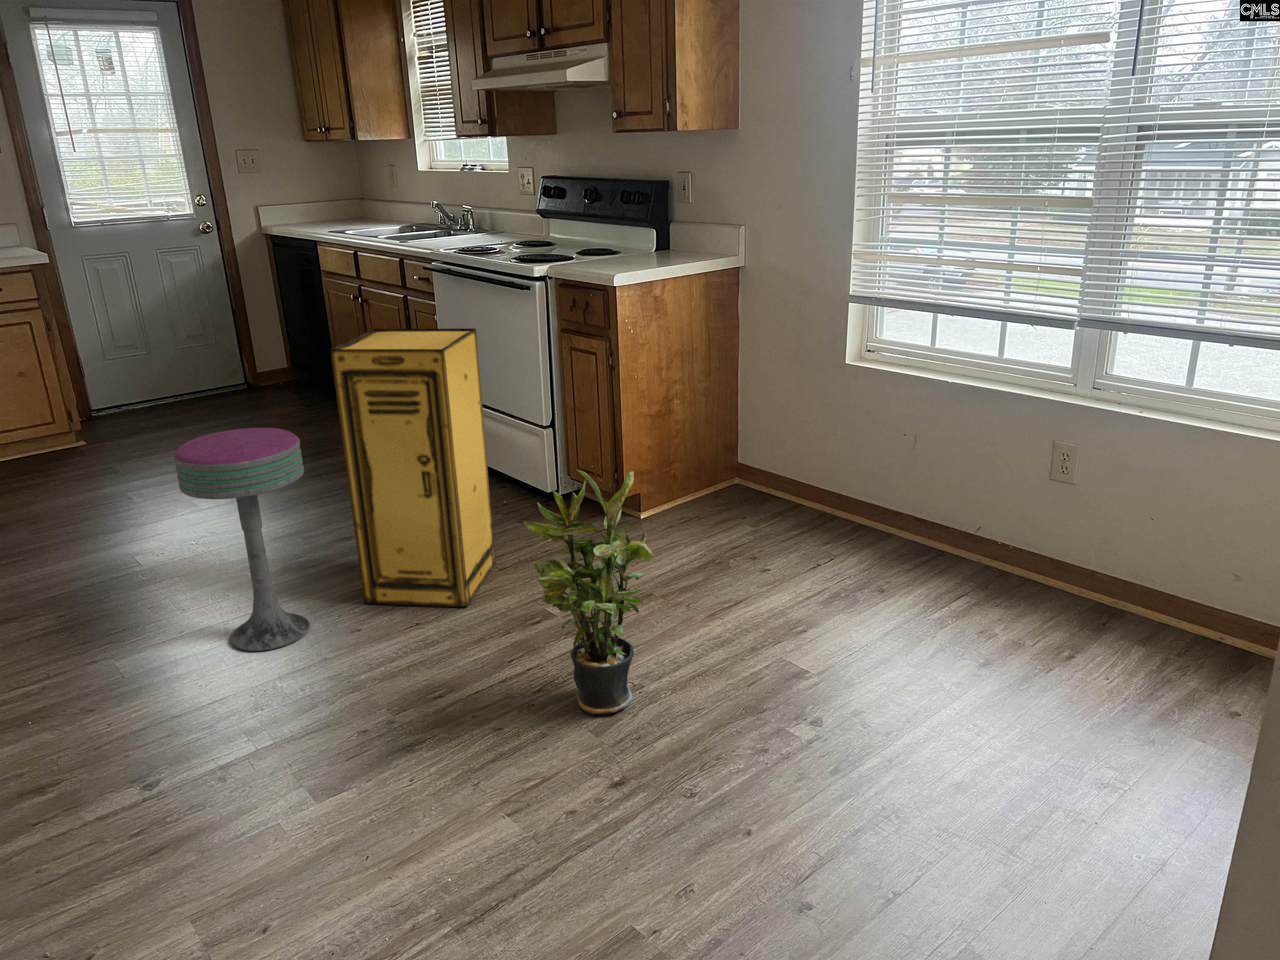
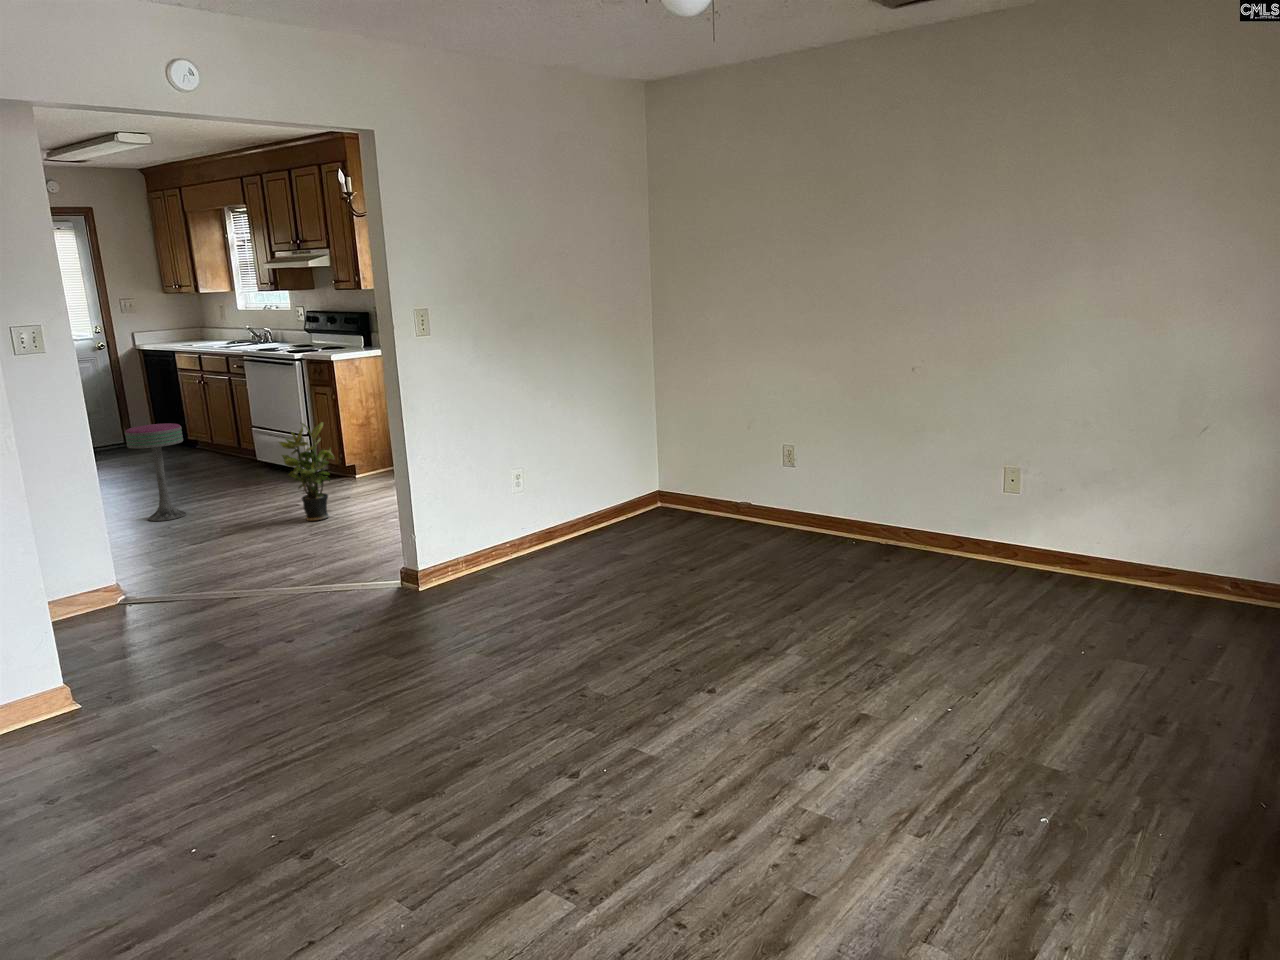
storage cabinet: present [330,328,496,607] -> none [194,380,278,507]

